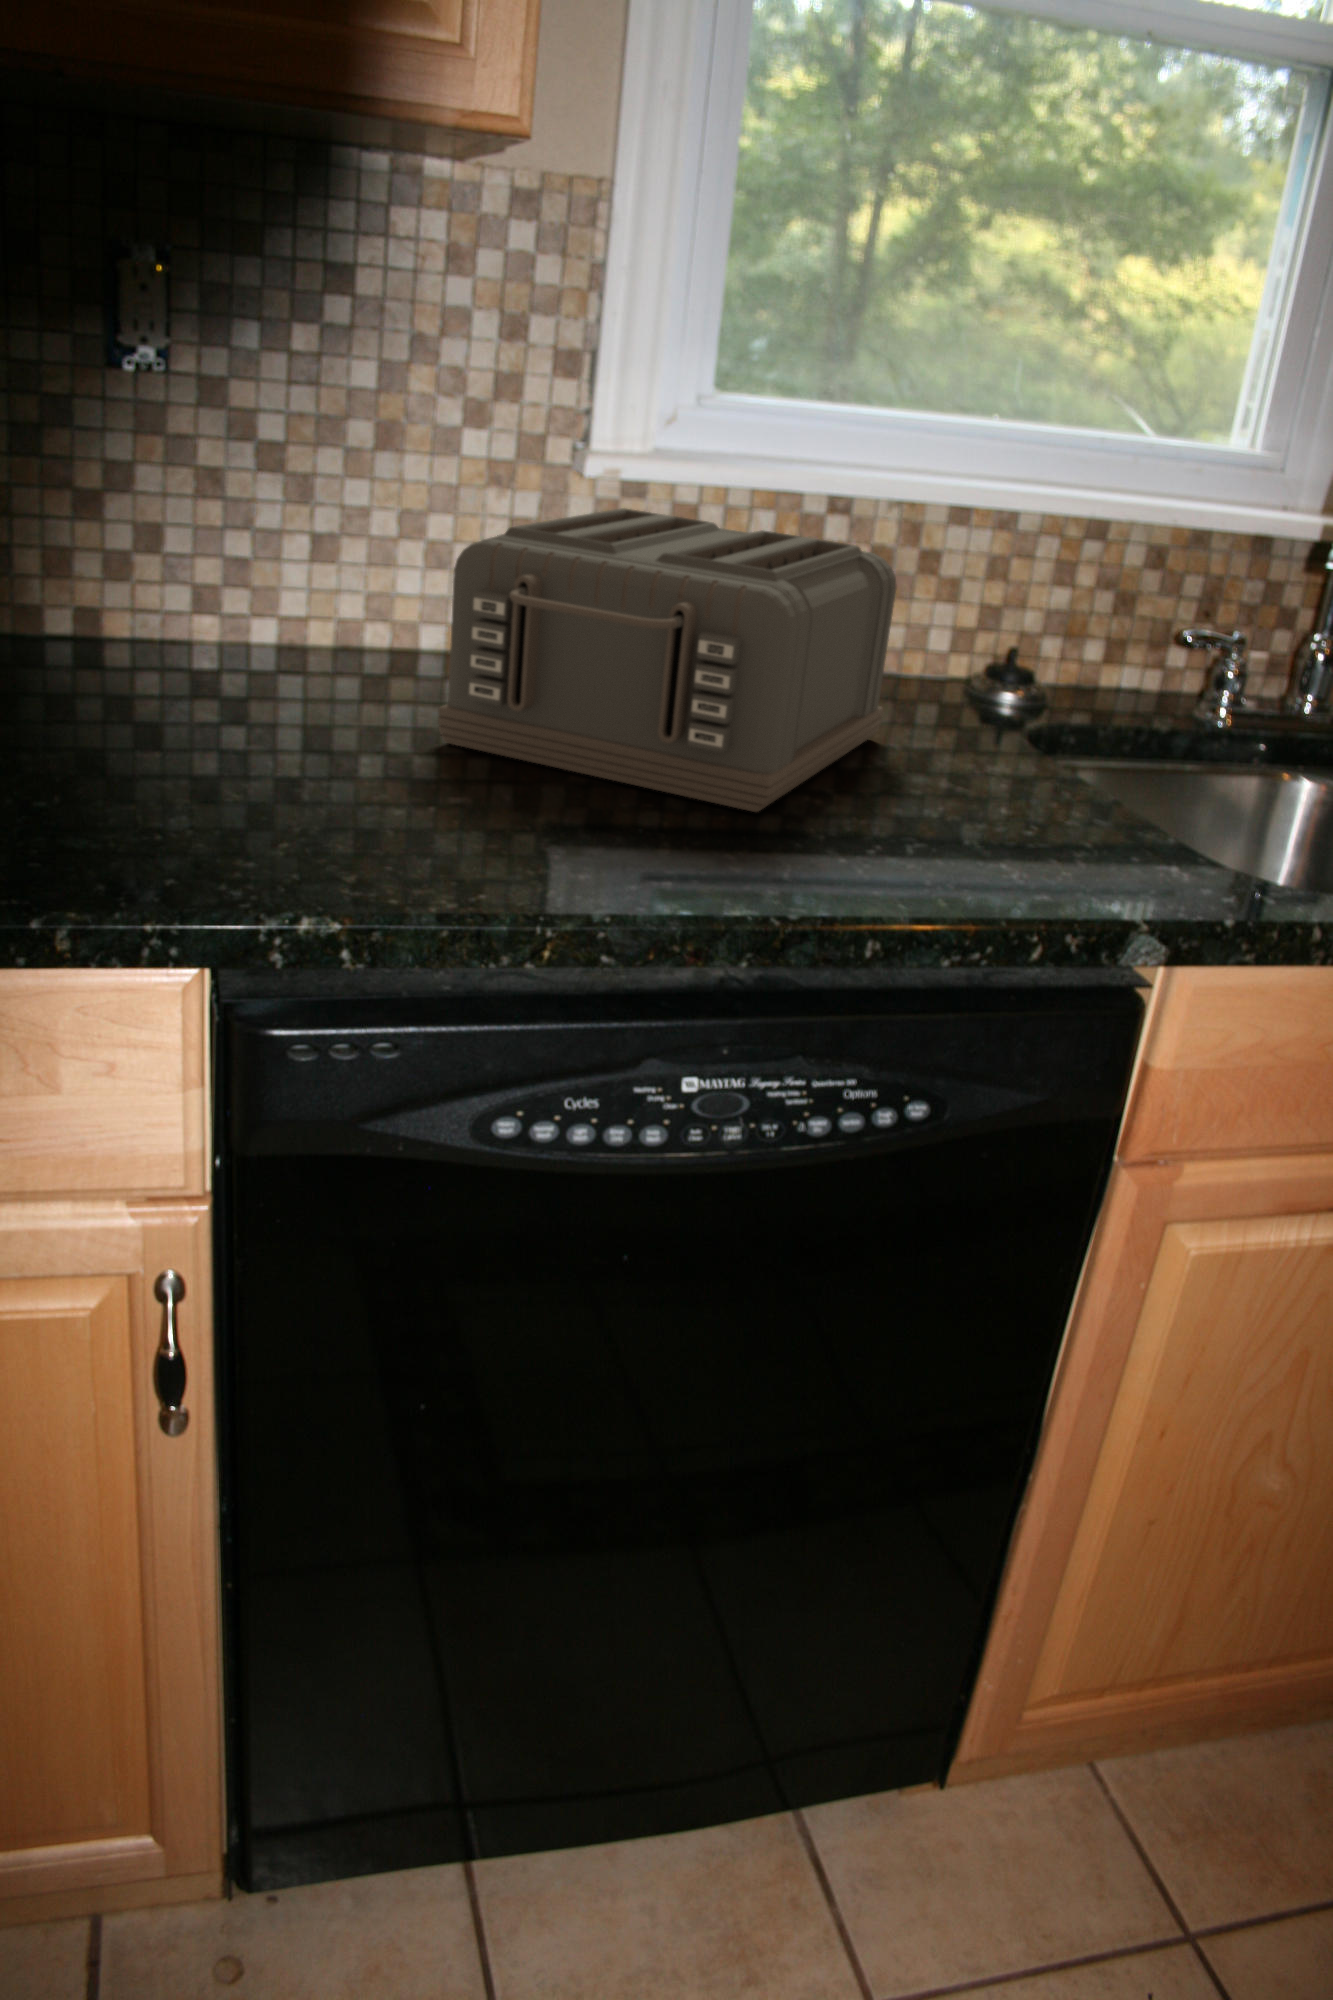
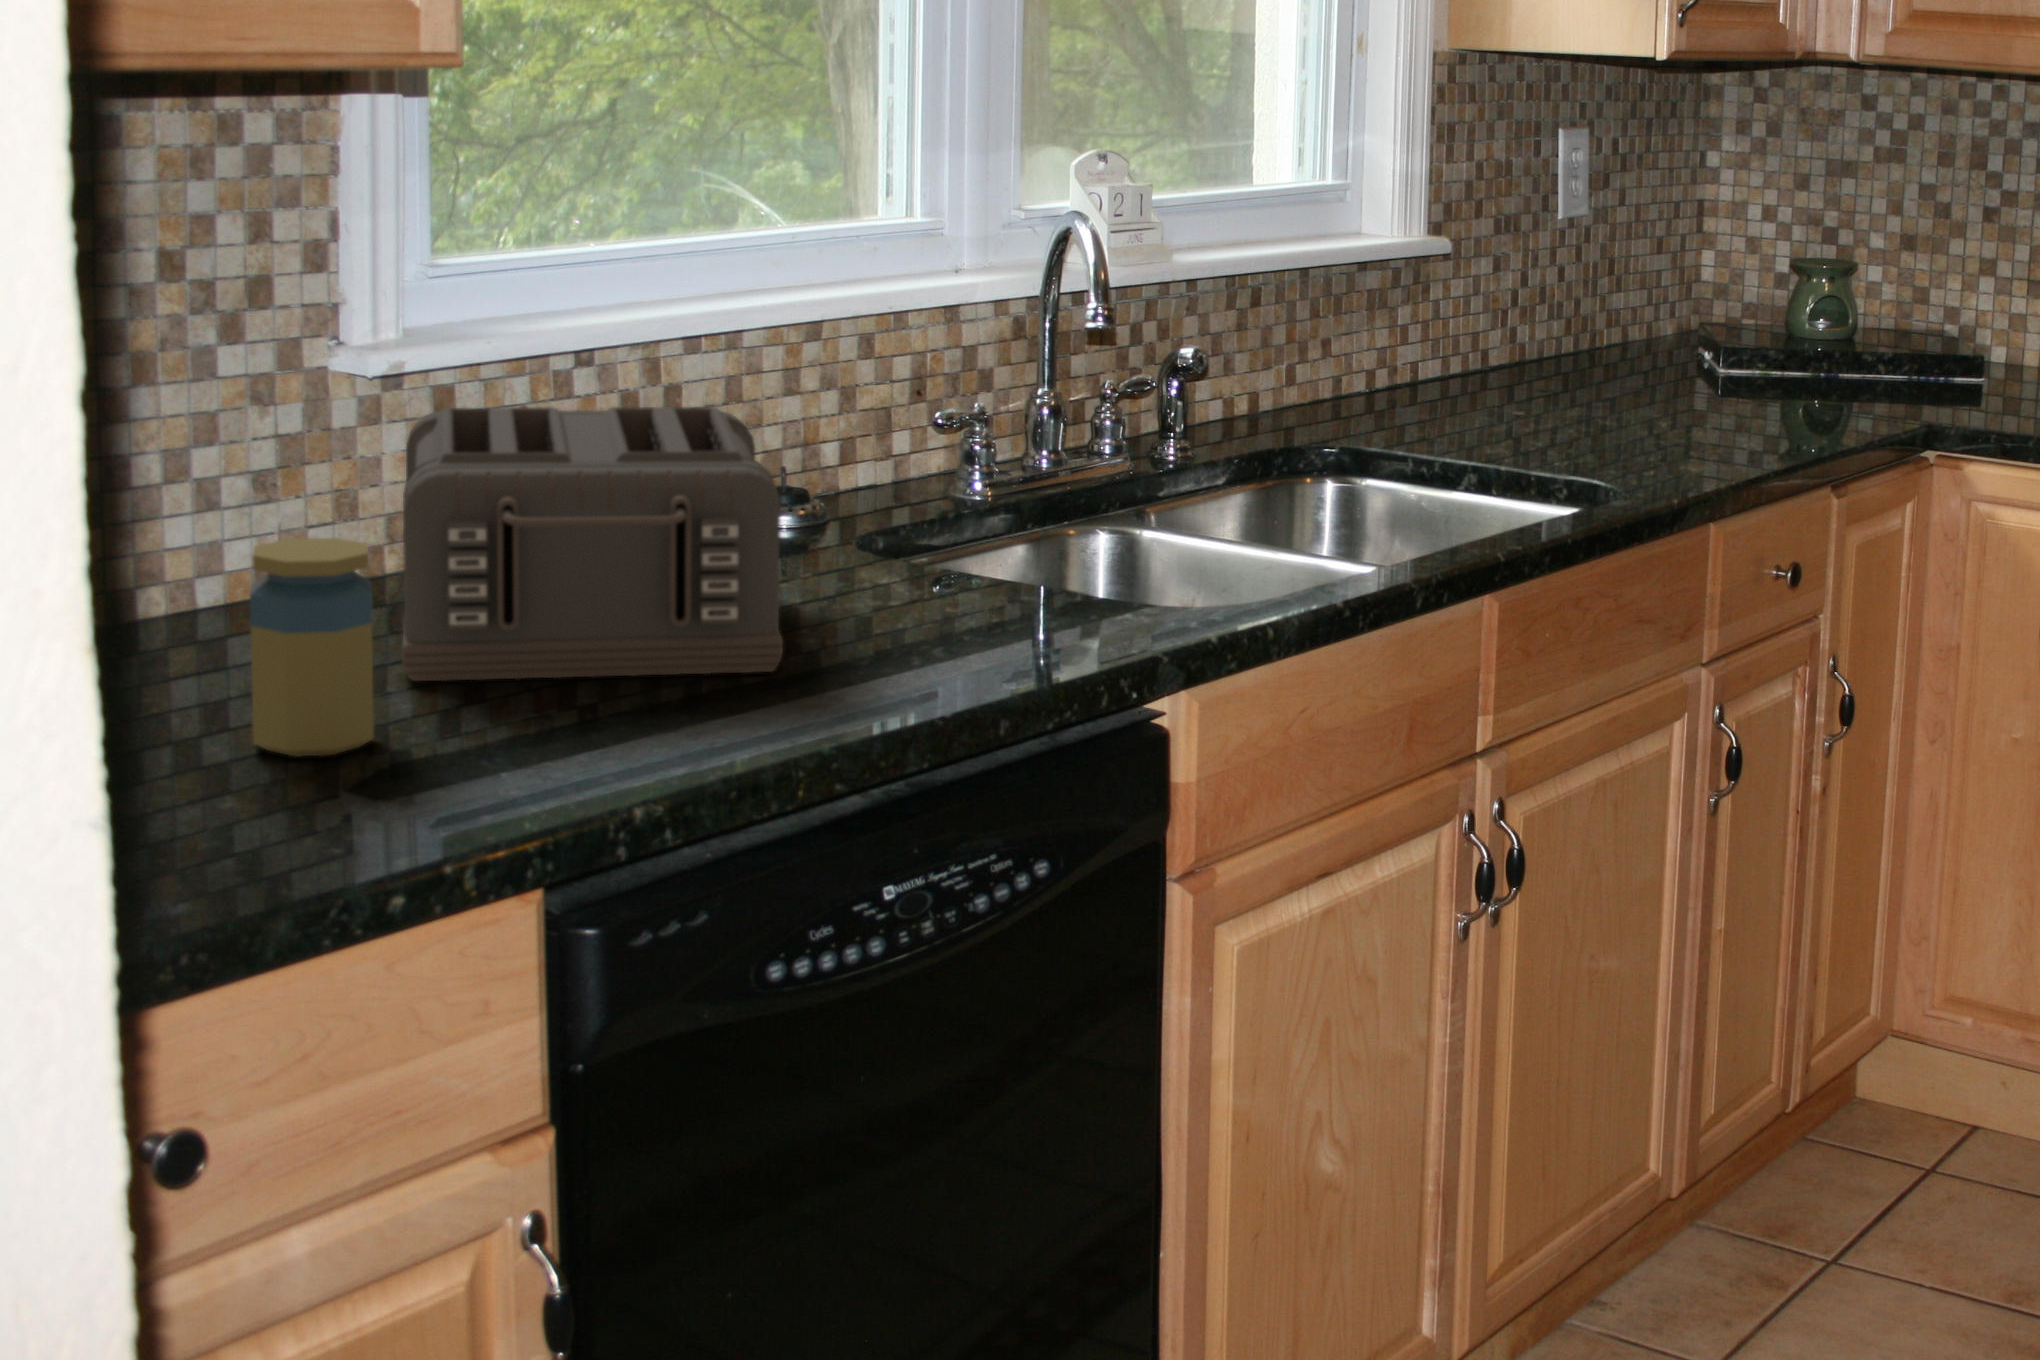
jar: none [184,563,308,784] -> present [250,538,374,757]

